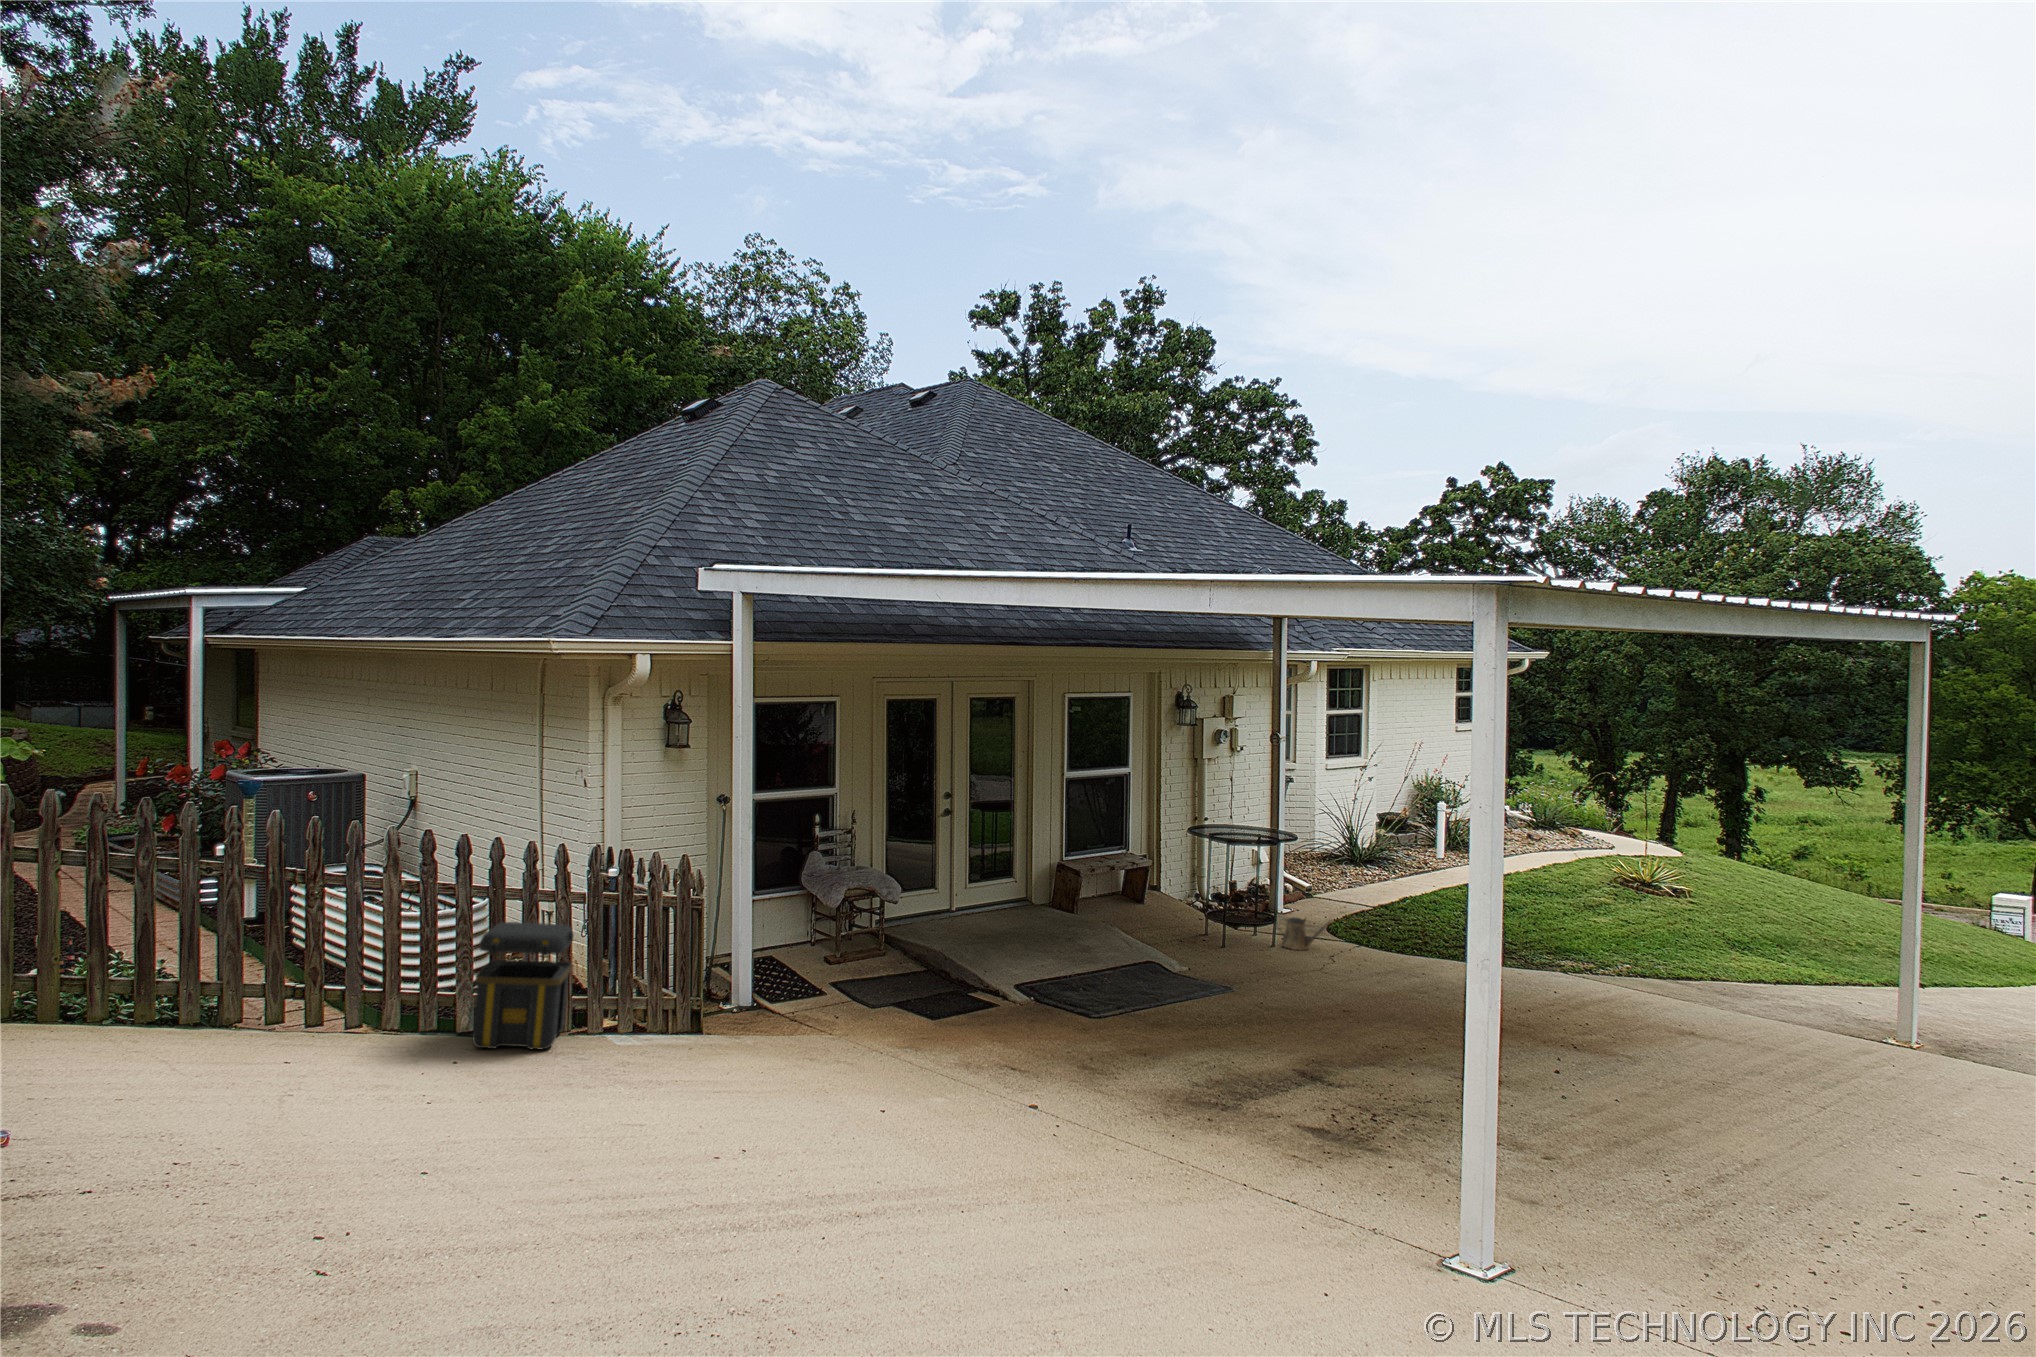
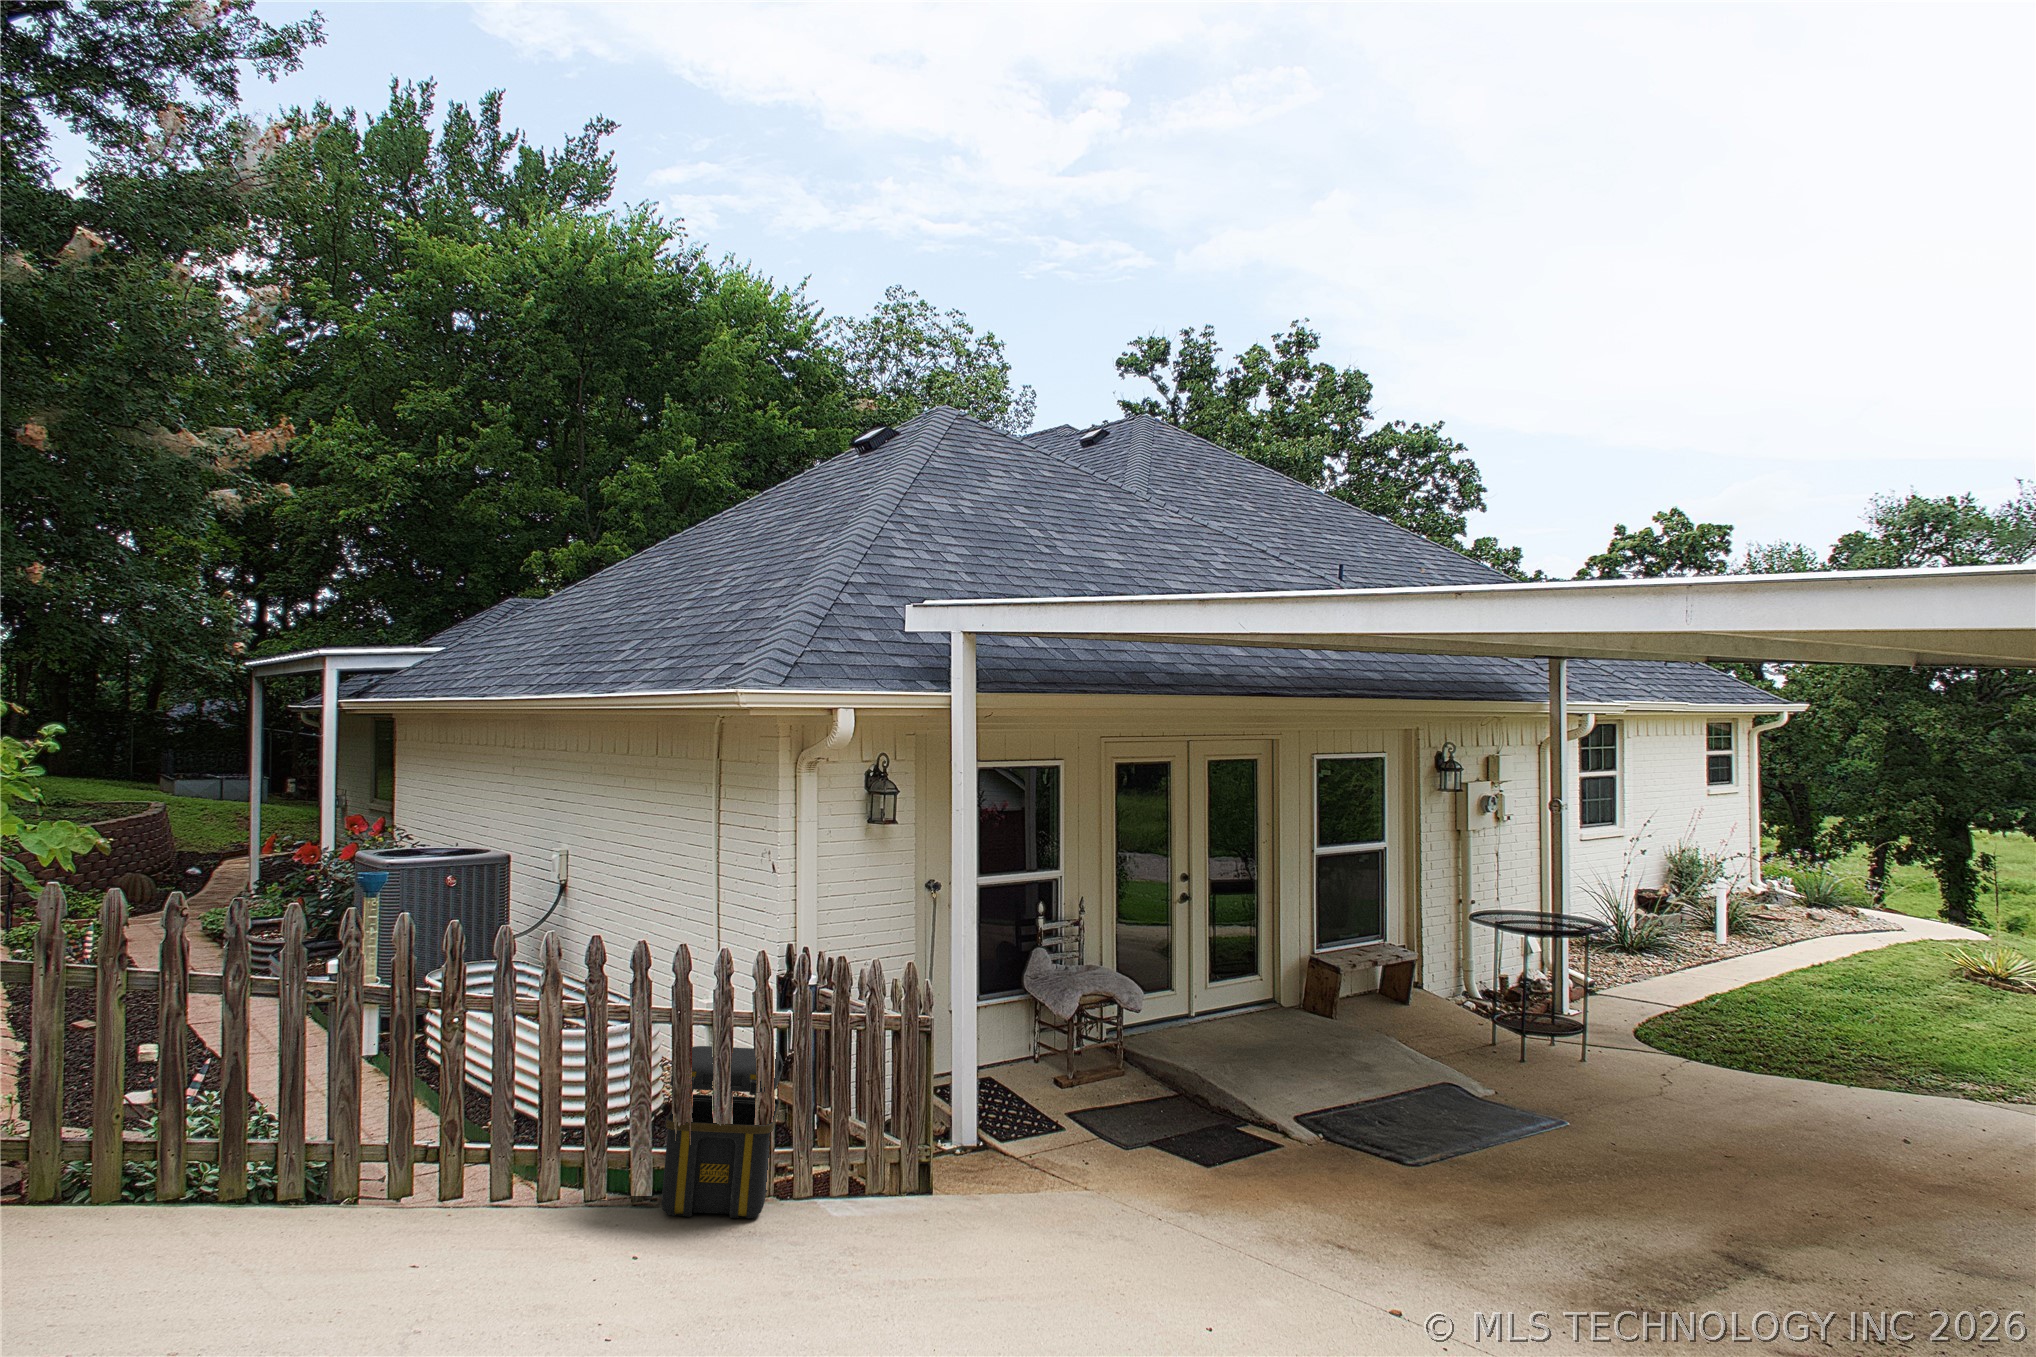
watering can: present [1282,918,1332,950] -> none [1582,1029,1660,1071]

